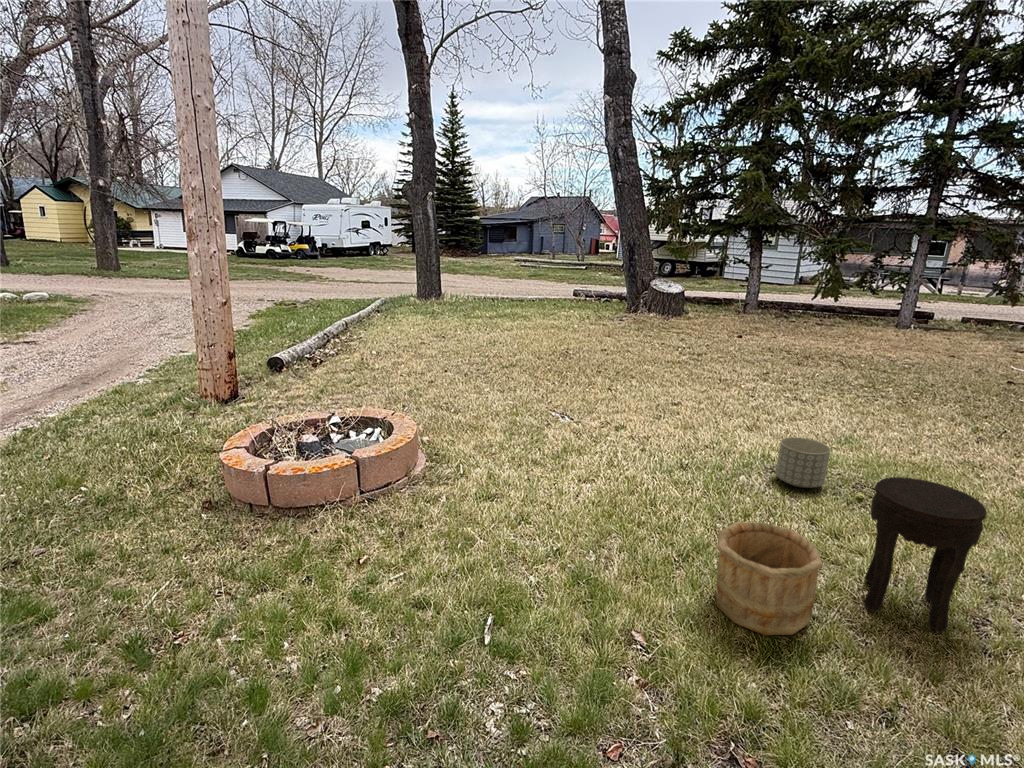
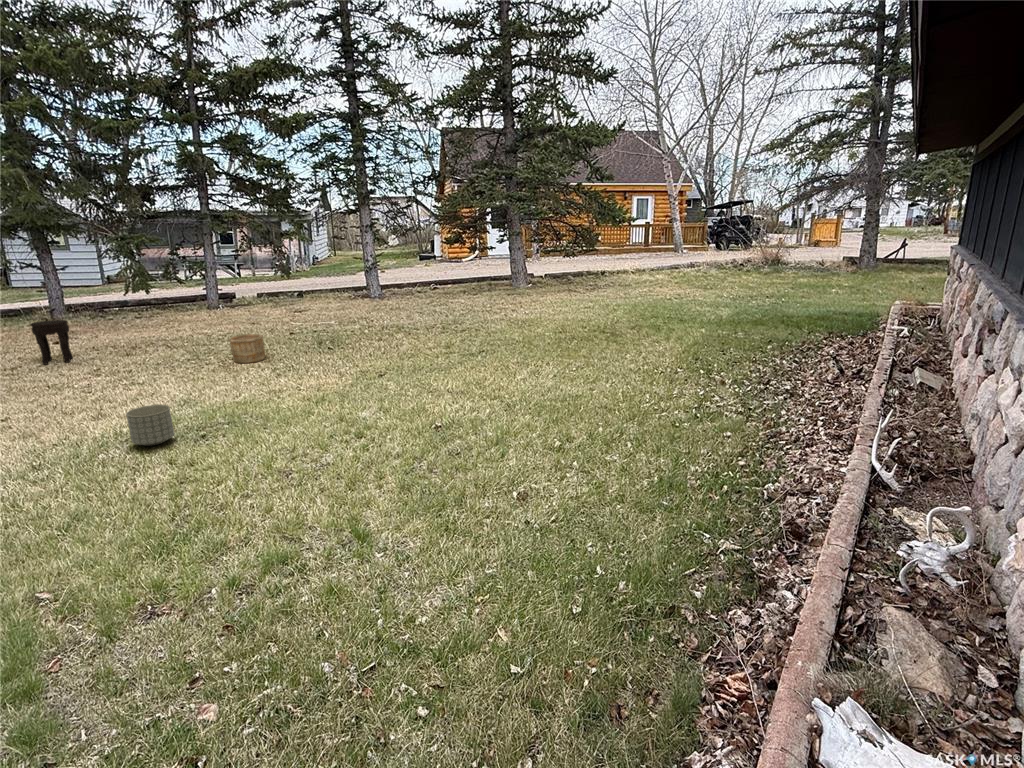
side table: present [864,477,987,633] -> present [31,320,73,365]
wooden bucket: present [716,522,823,635] -> present [229,334,265,363]

